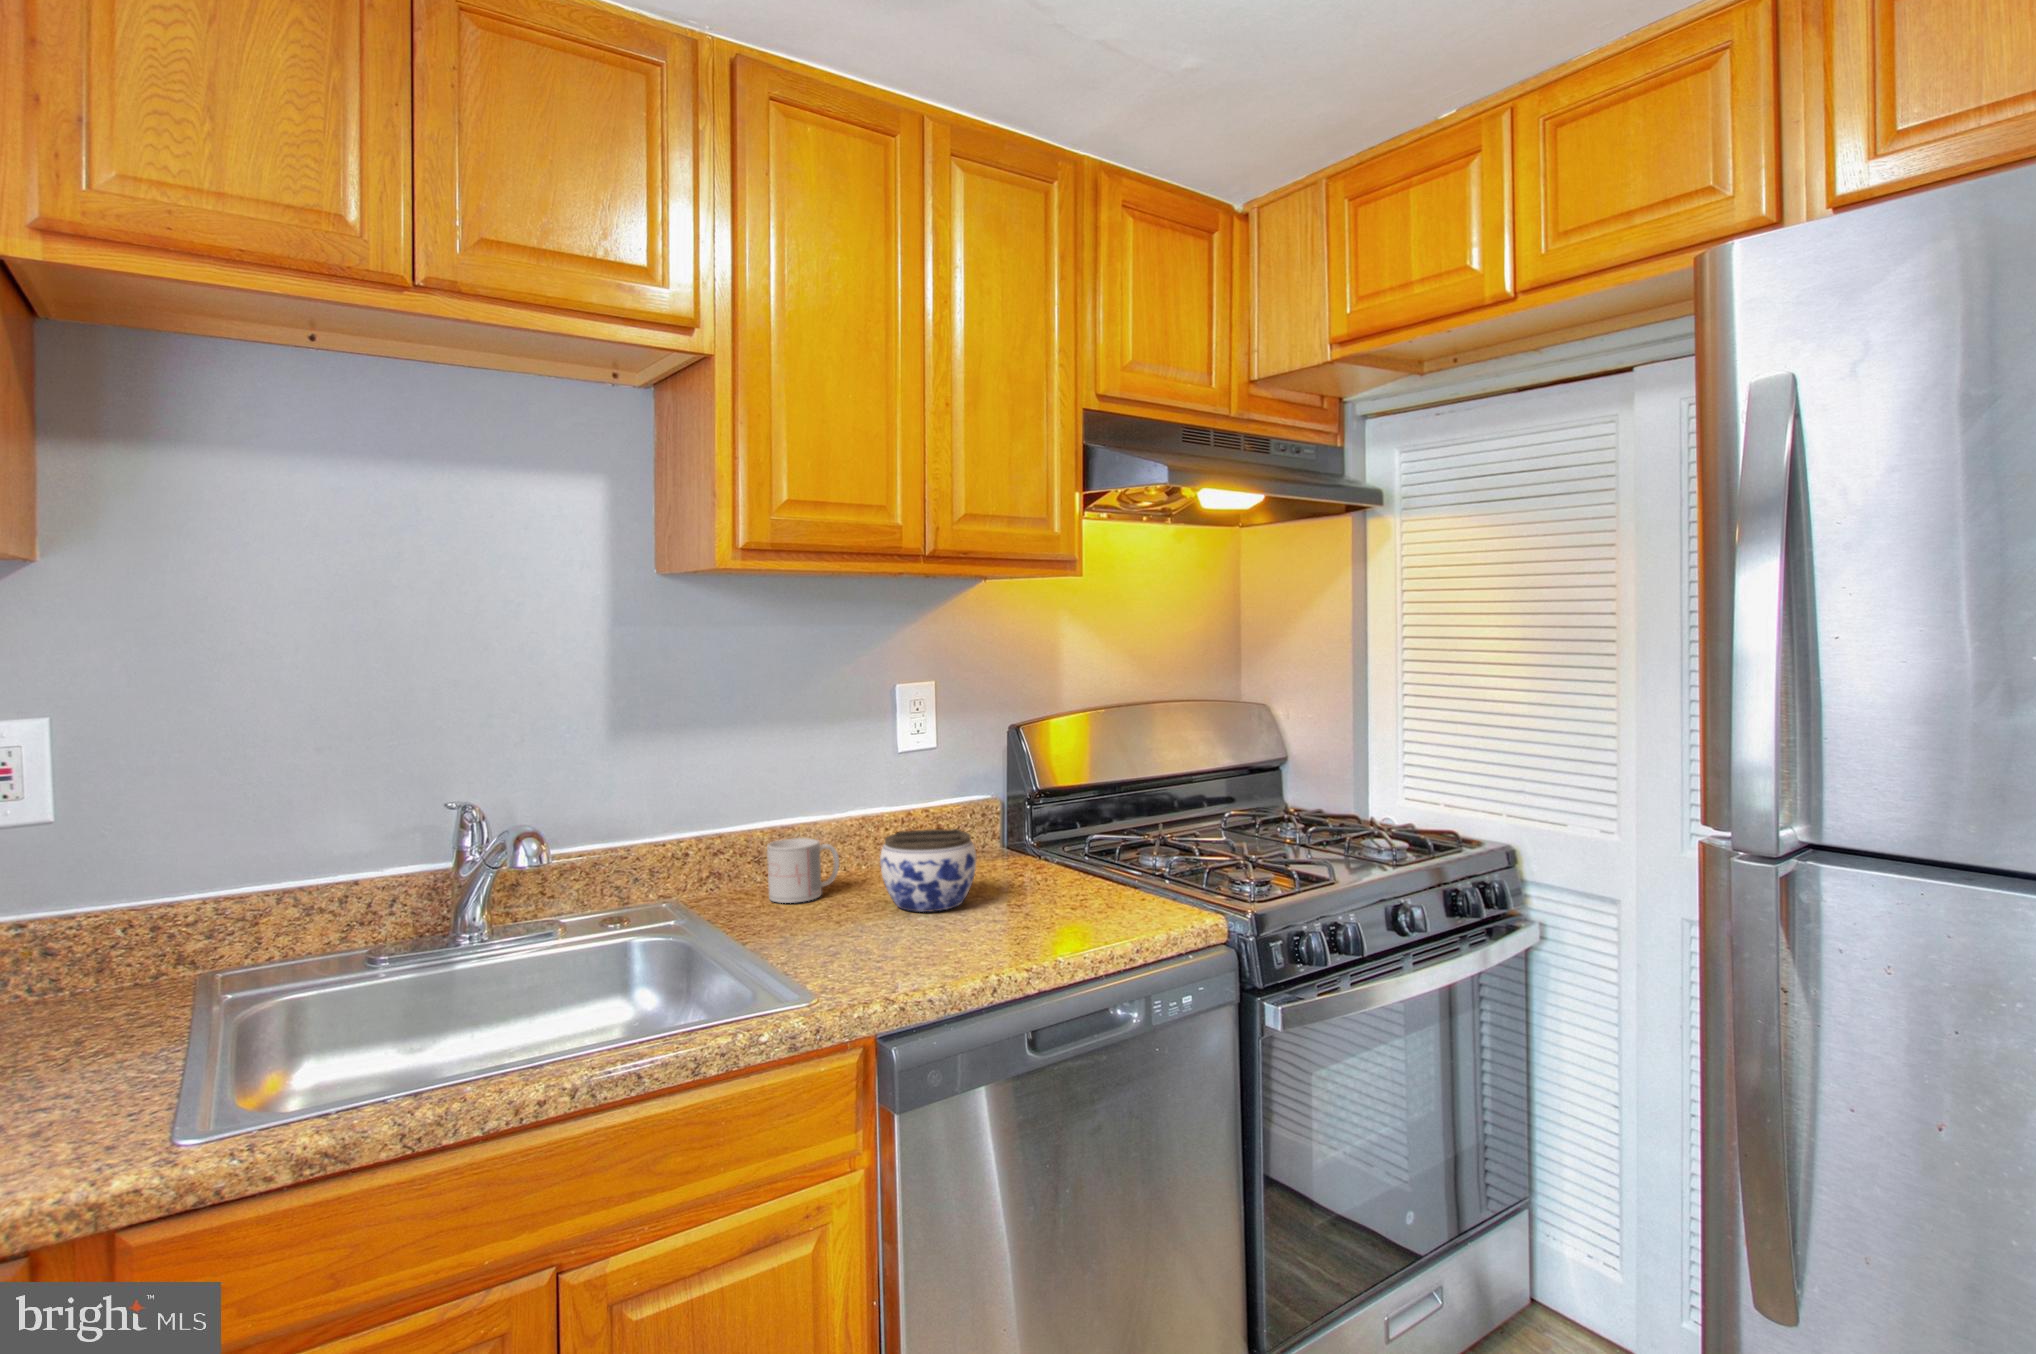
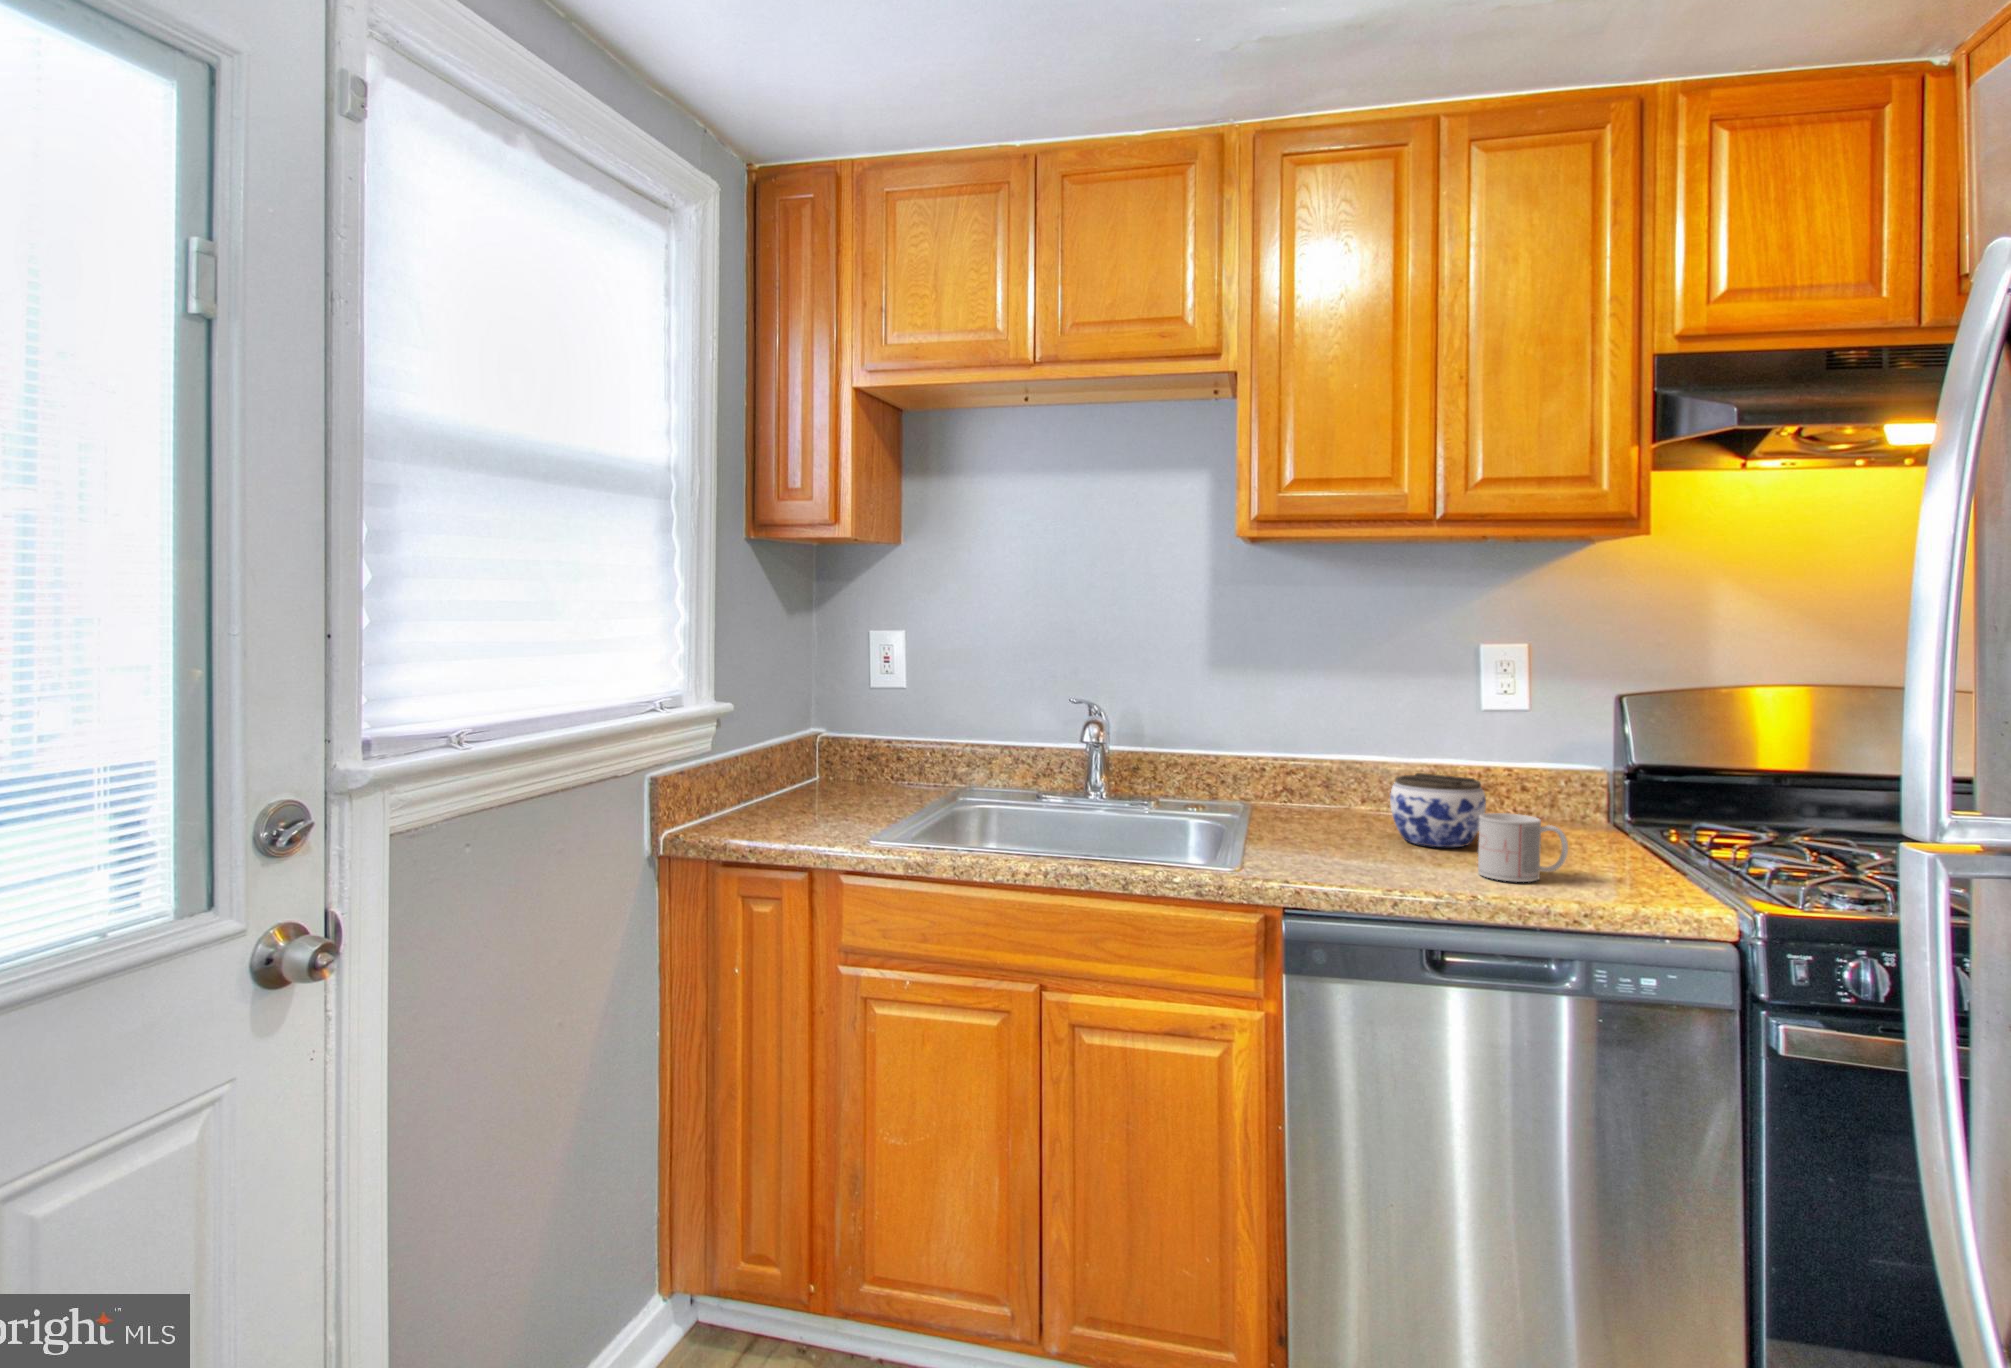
mug: present [767,838,839,903] -> present [1478,813,1568,882]

